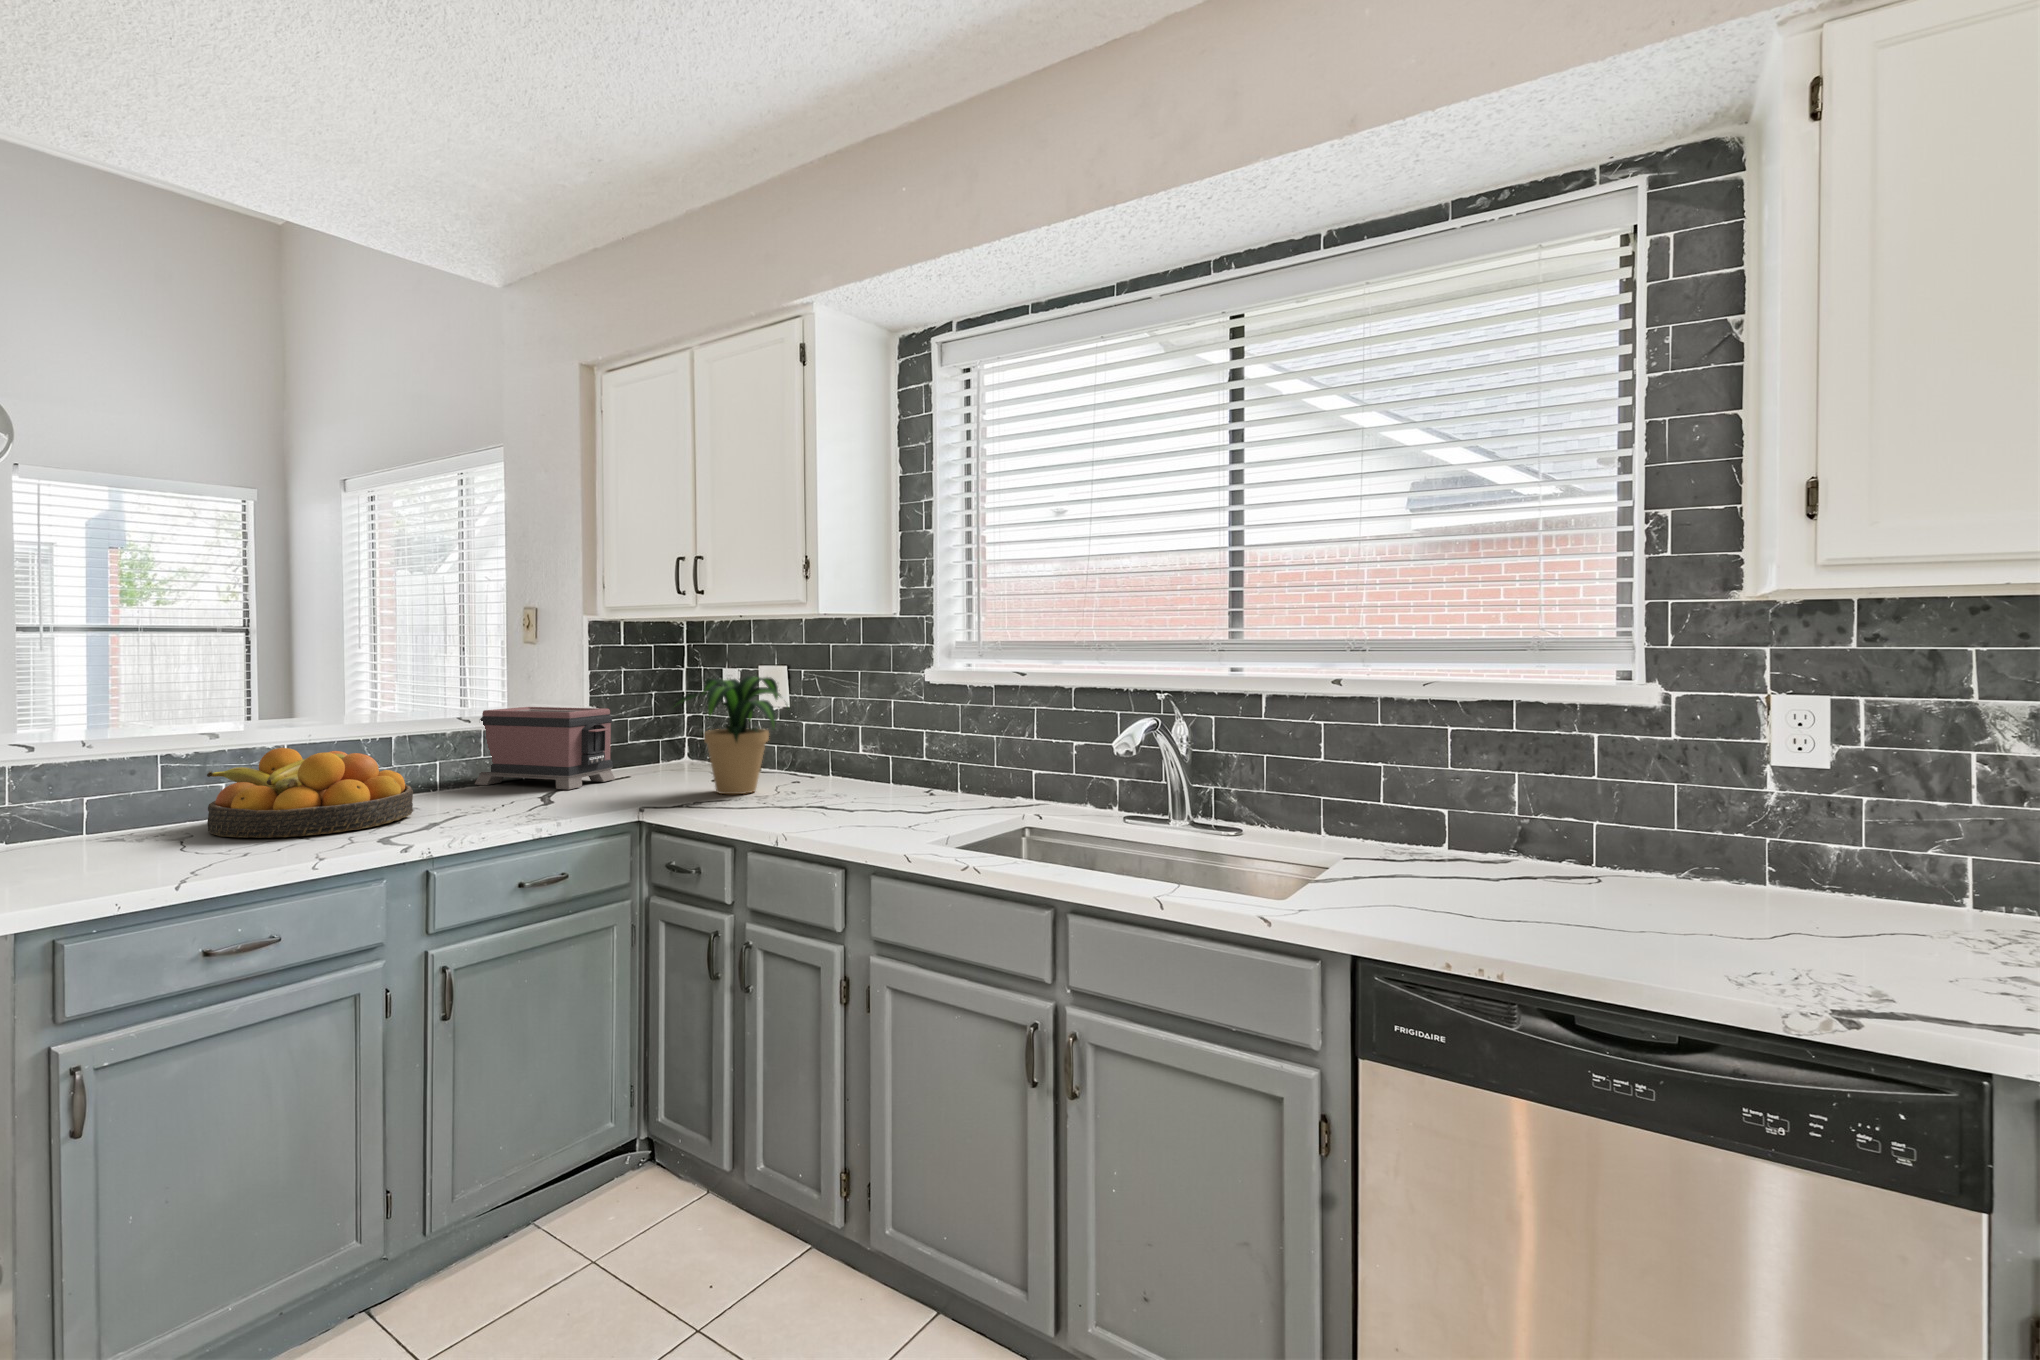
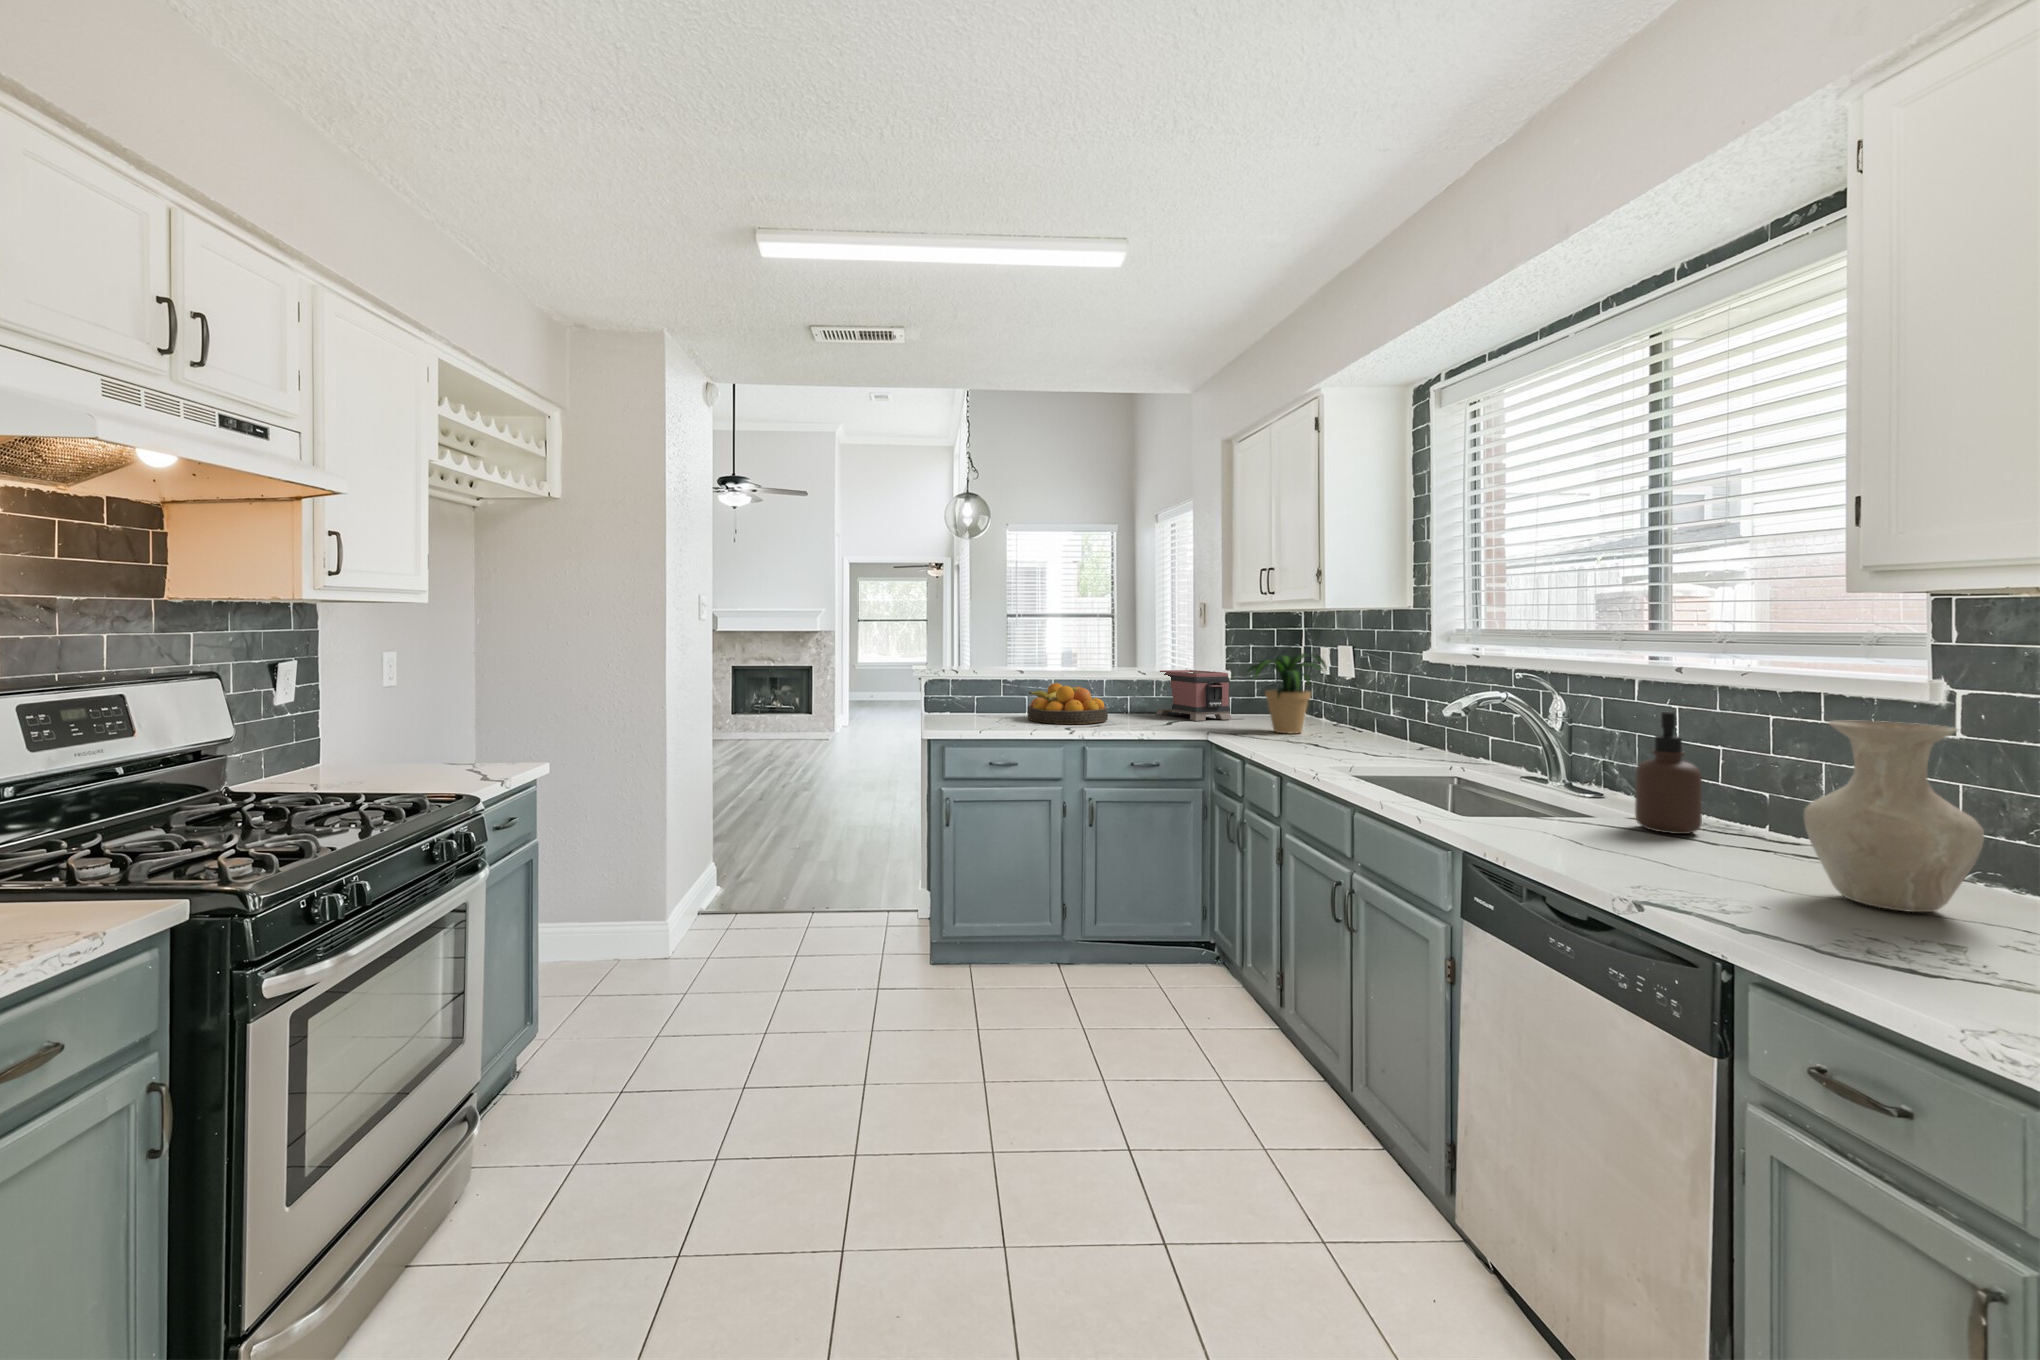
vase: none [1709,729,1903,941] -> present [1804,720,1984,912]
soap dispenser: none [1383,730,1453,876] -> present [1635,712,1702,834]

